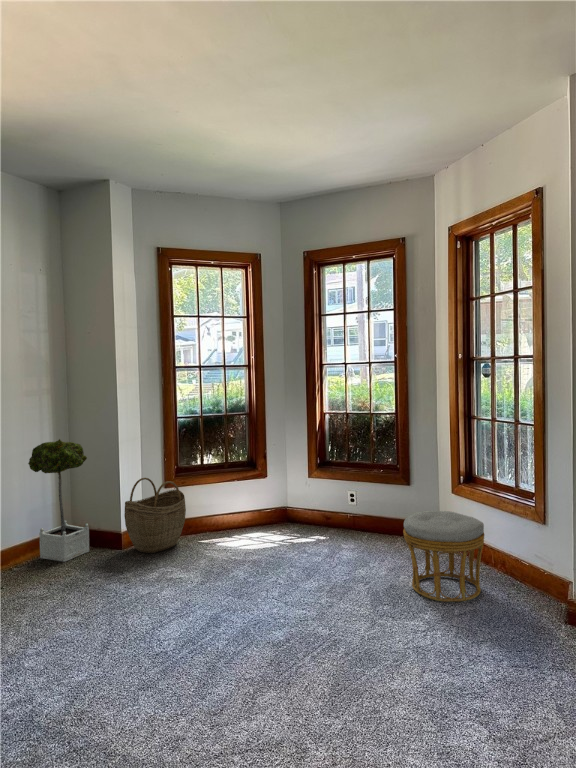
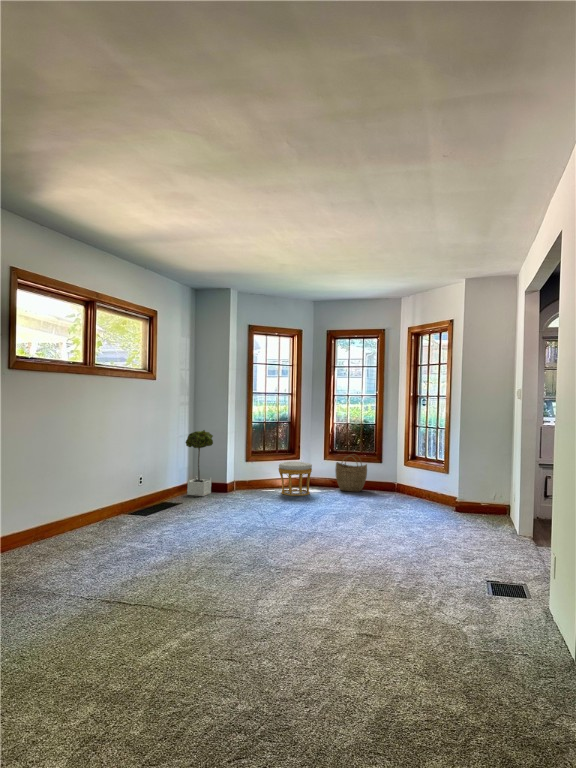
woven basket: present [124,478,186,553] -> present [335,454,367,492]
ottoman: present [403,511,484,602] -> present [279,461,312,496]

